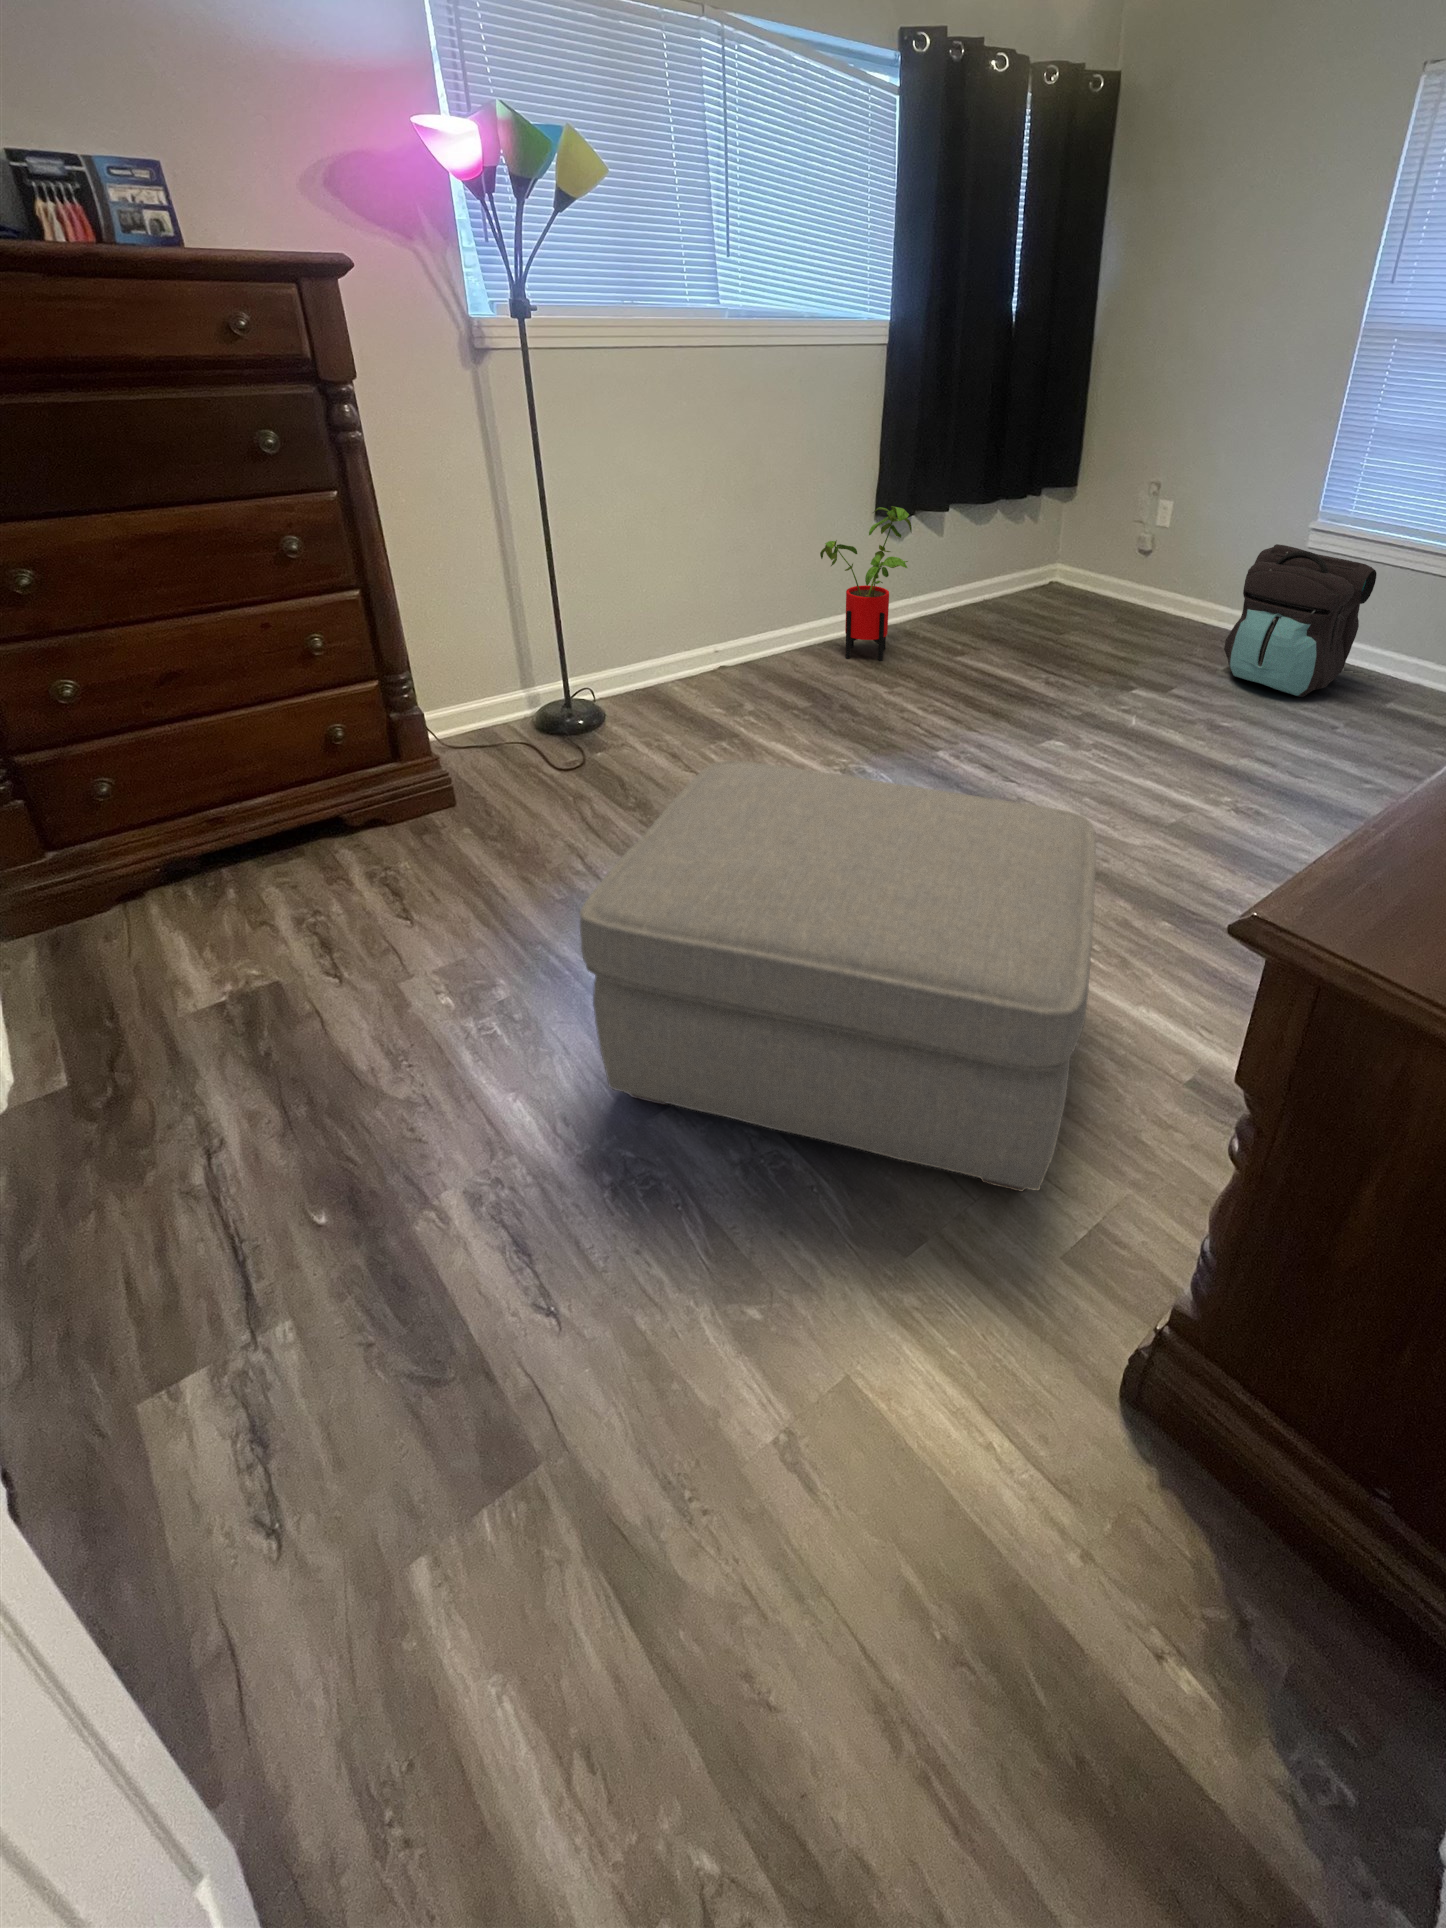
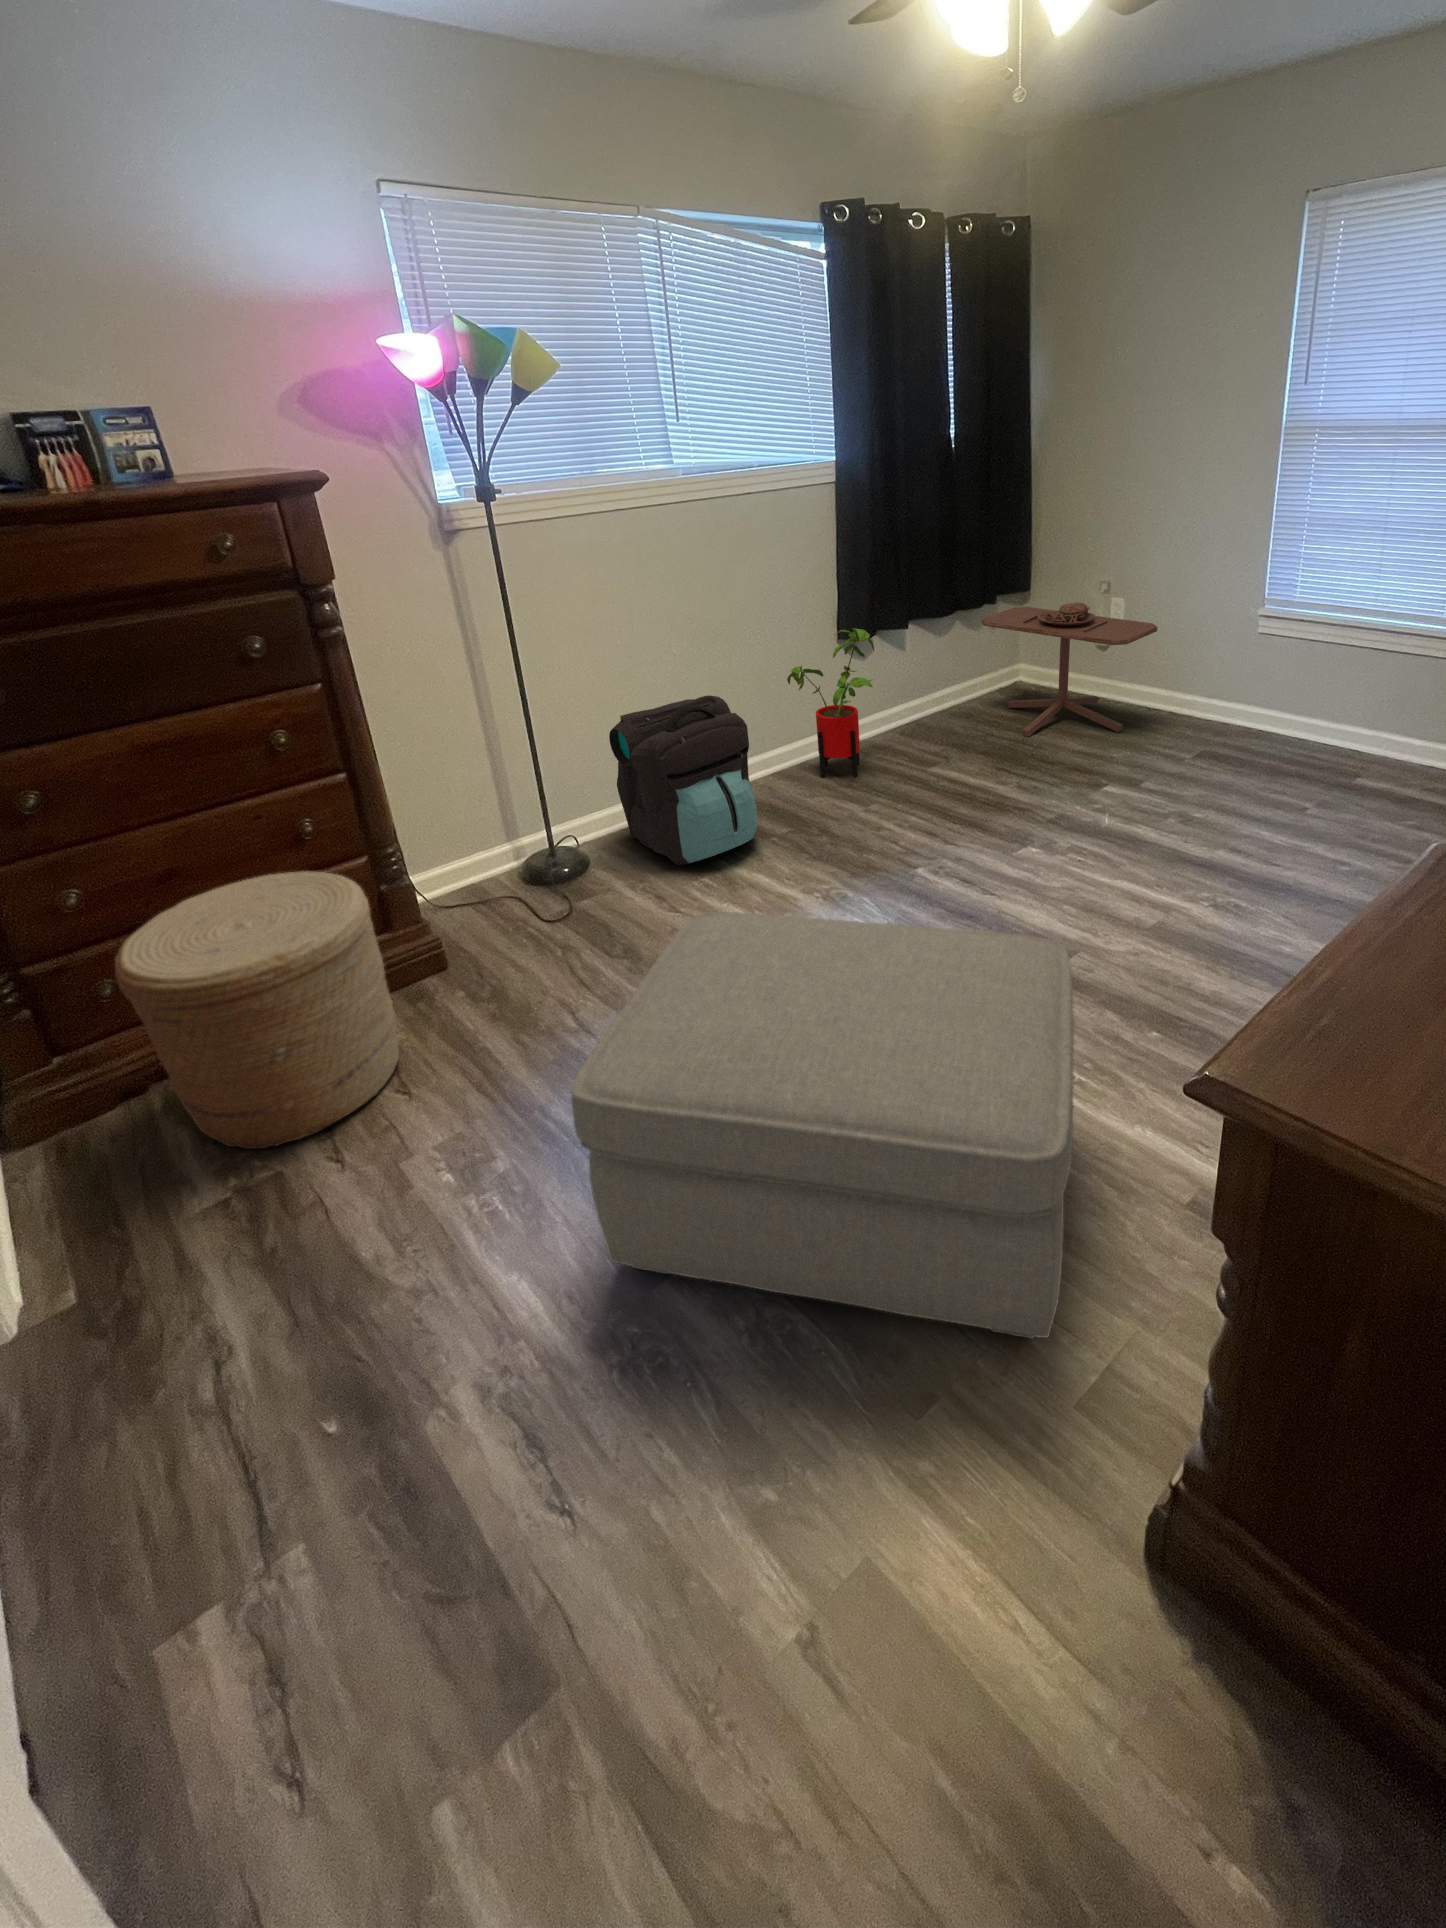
side table: none [1022,504,1201,641] -> present [981,602,1157,737]
backpack: present [1224,544,1377,697] -> present [609,695,757,865]
woven basket: none [113,687,405,959] -> present [115,871,399,1149]

